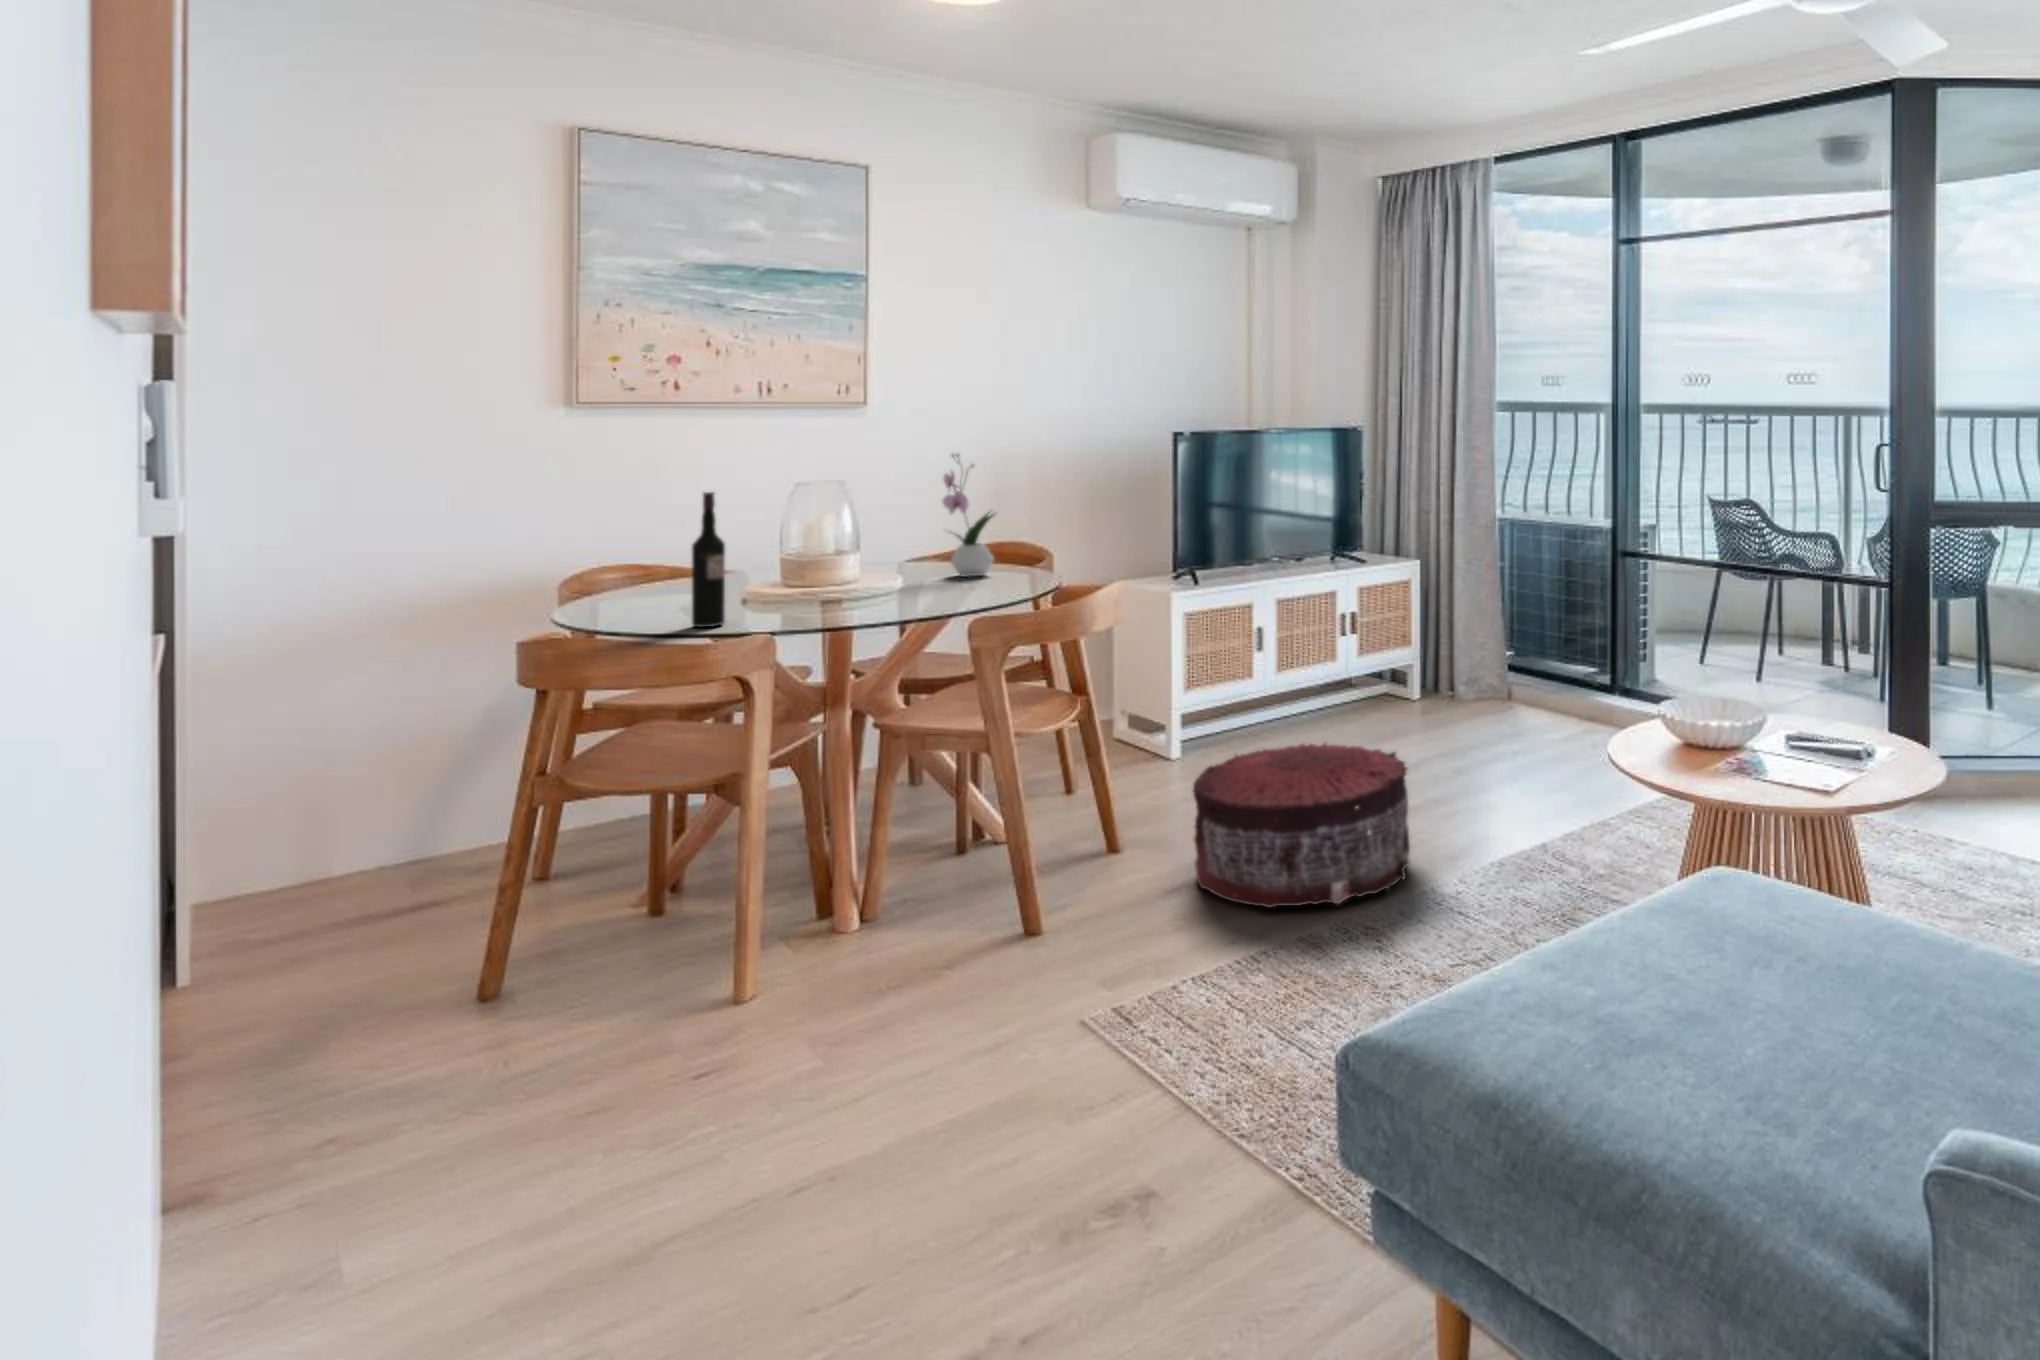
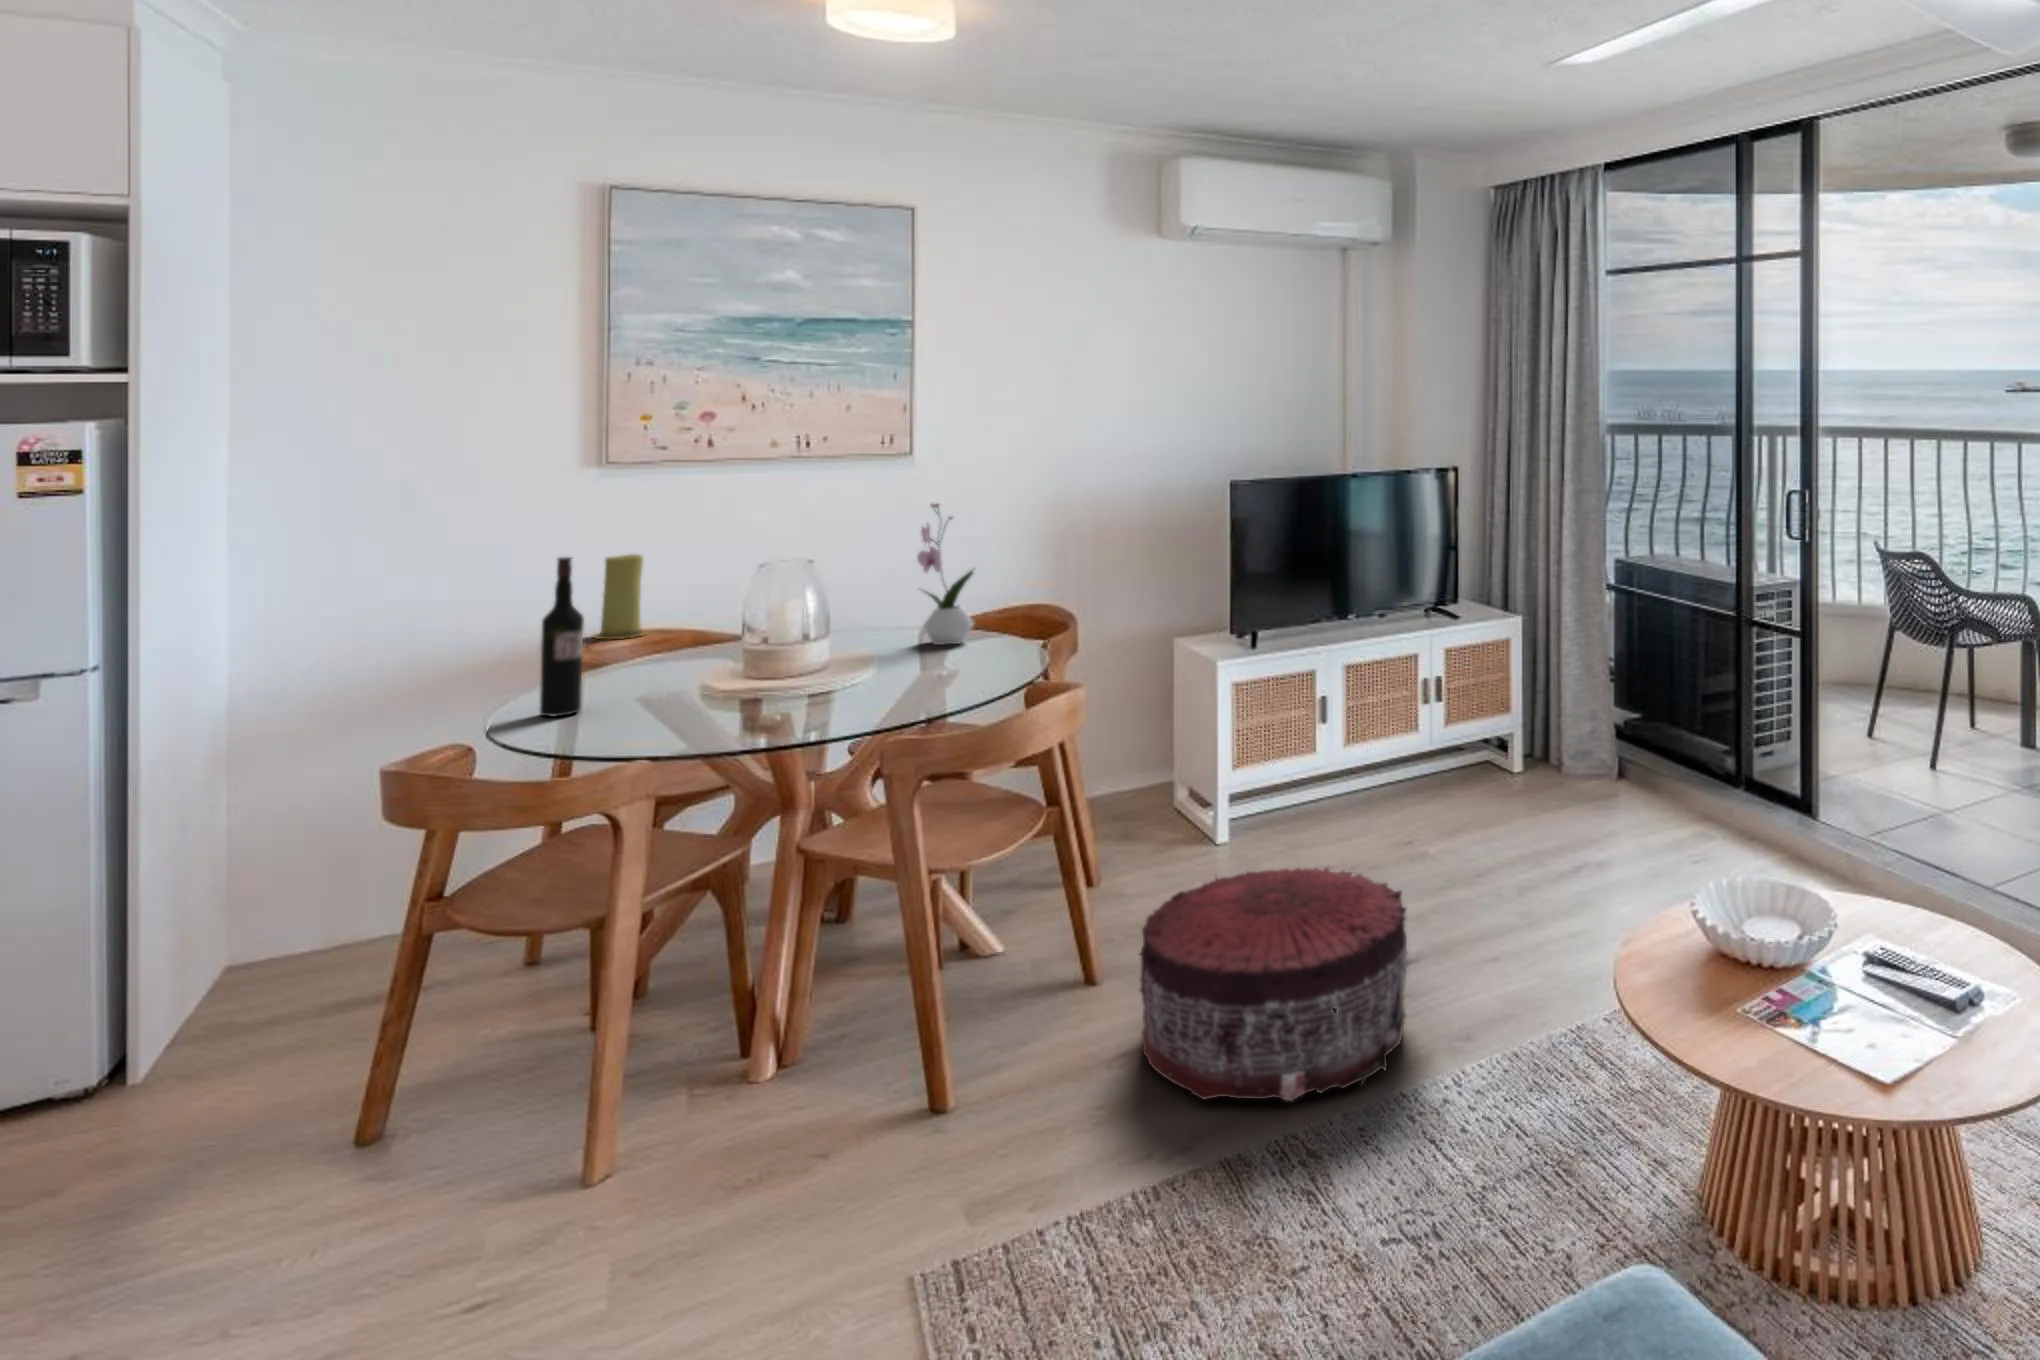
candle: none [630,507,679,584] -> present [593,554,646,639]

